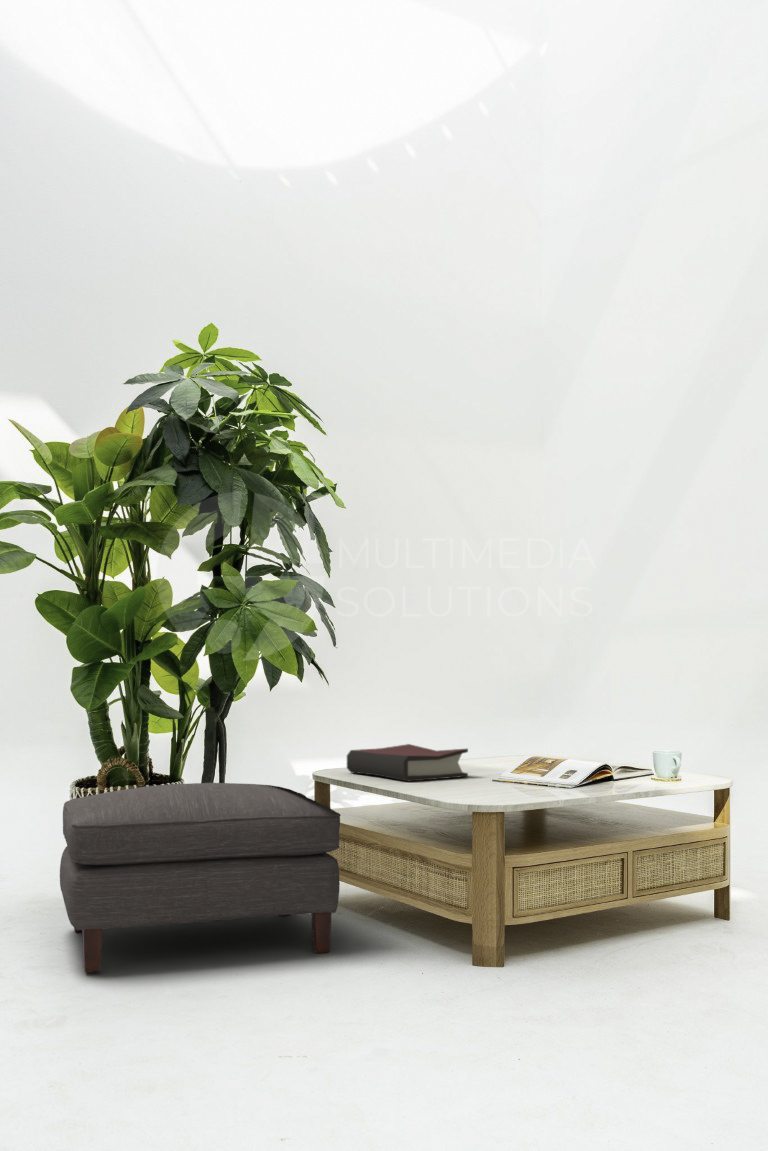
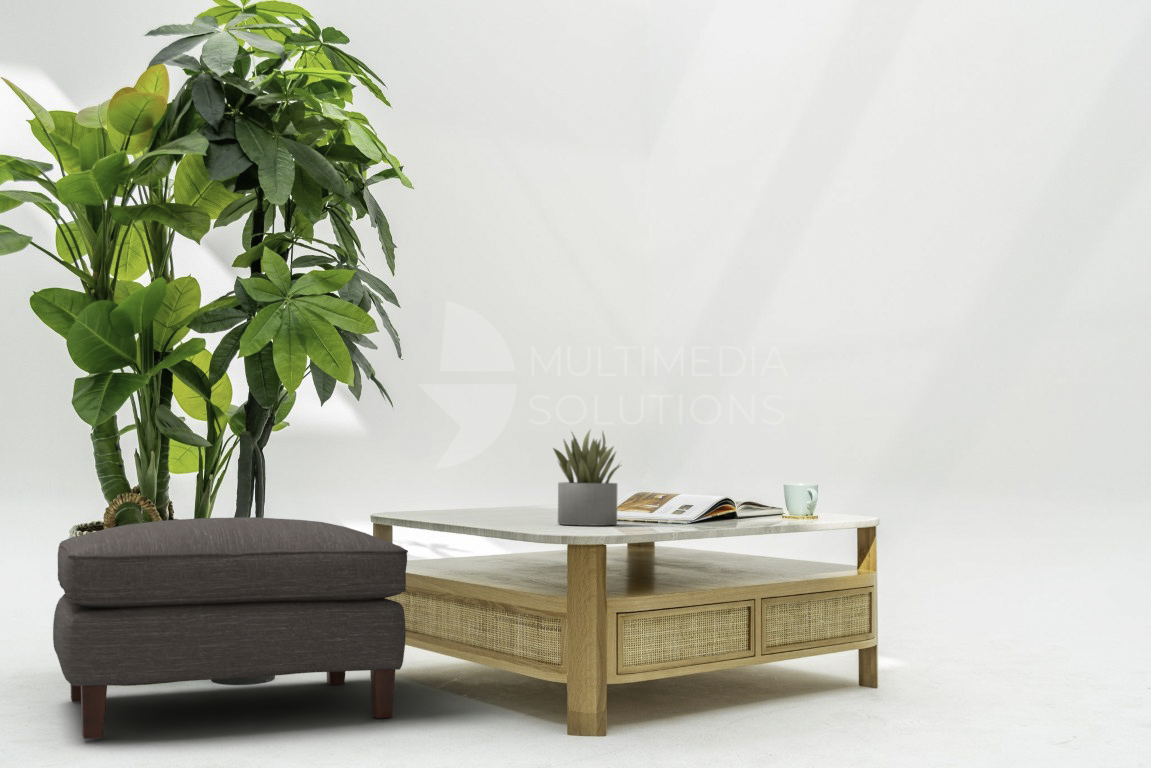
succulent plant: none [458,714,516,797] -> present [553,430,620,526]
hardback book: present [347,744,468,781] -> none [414,482,562,518]

